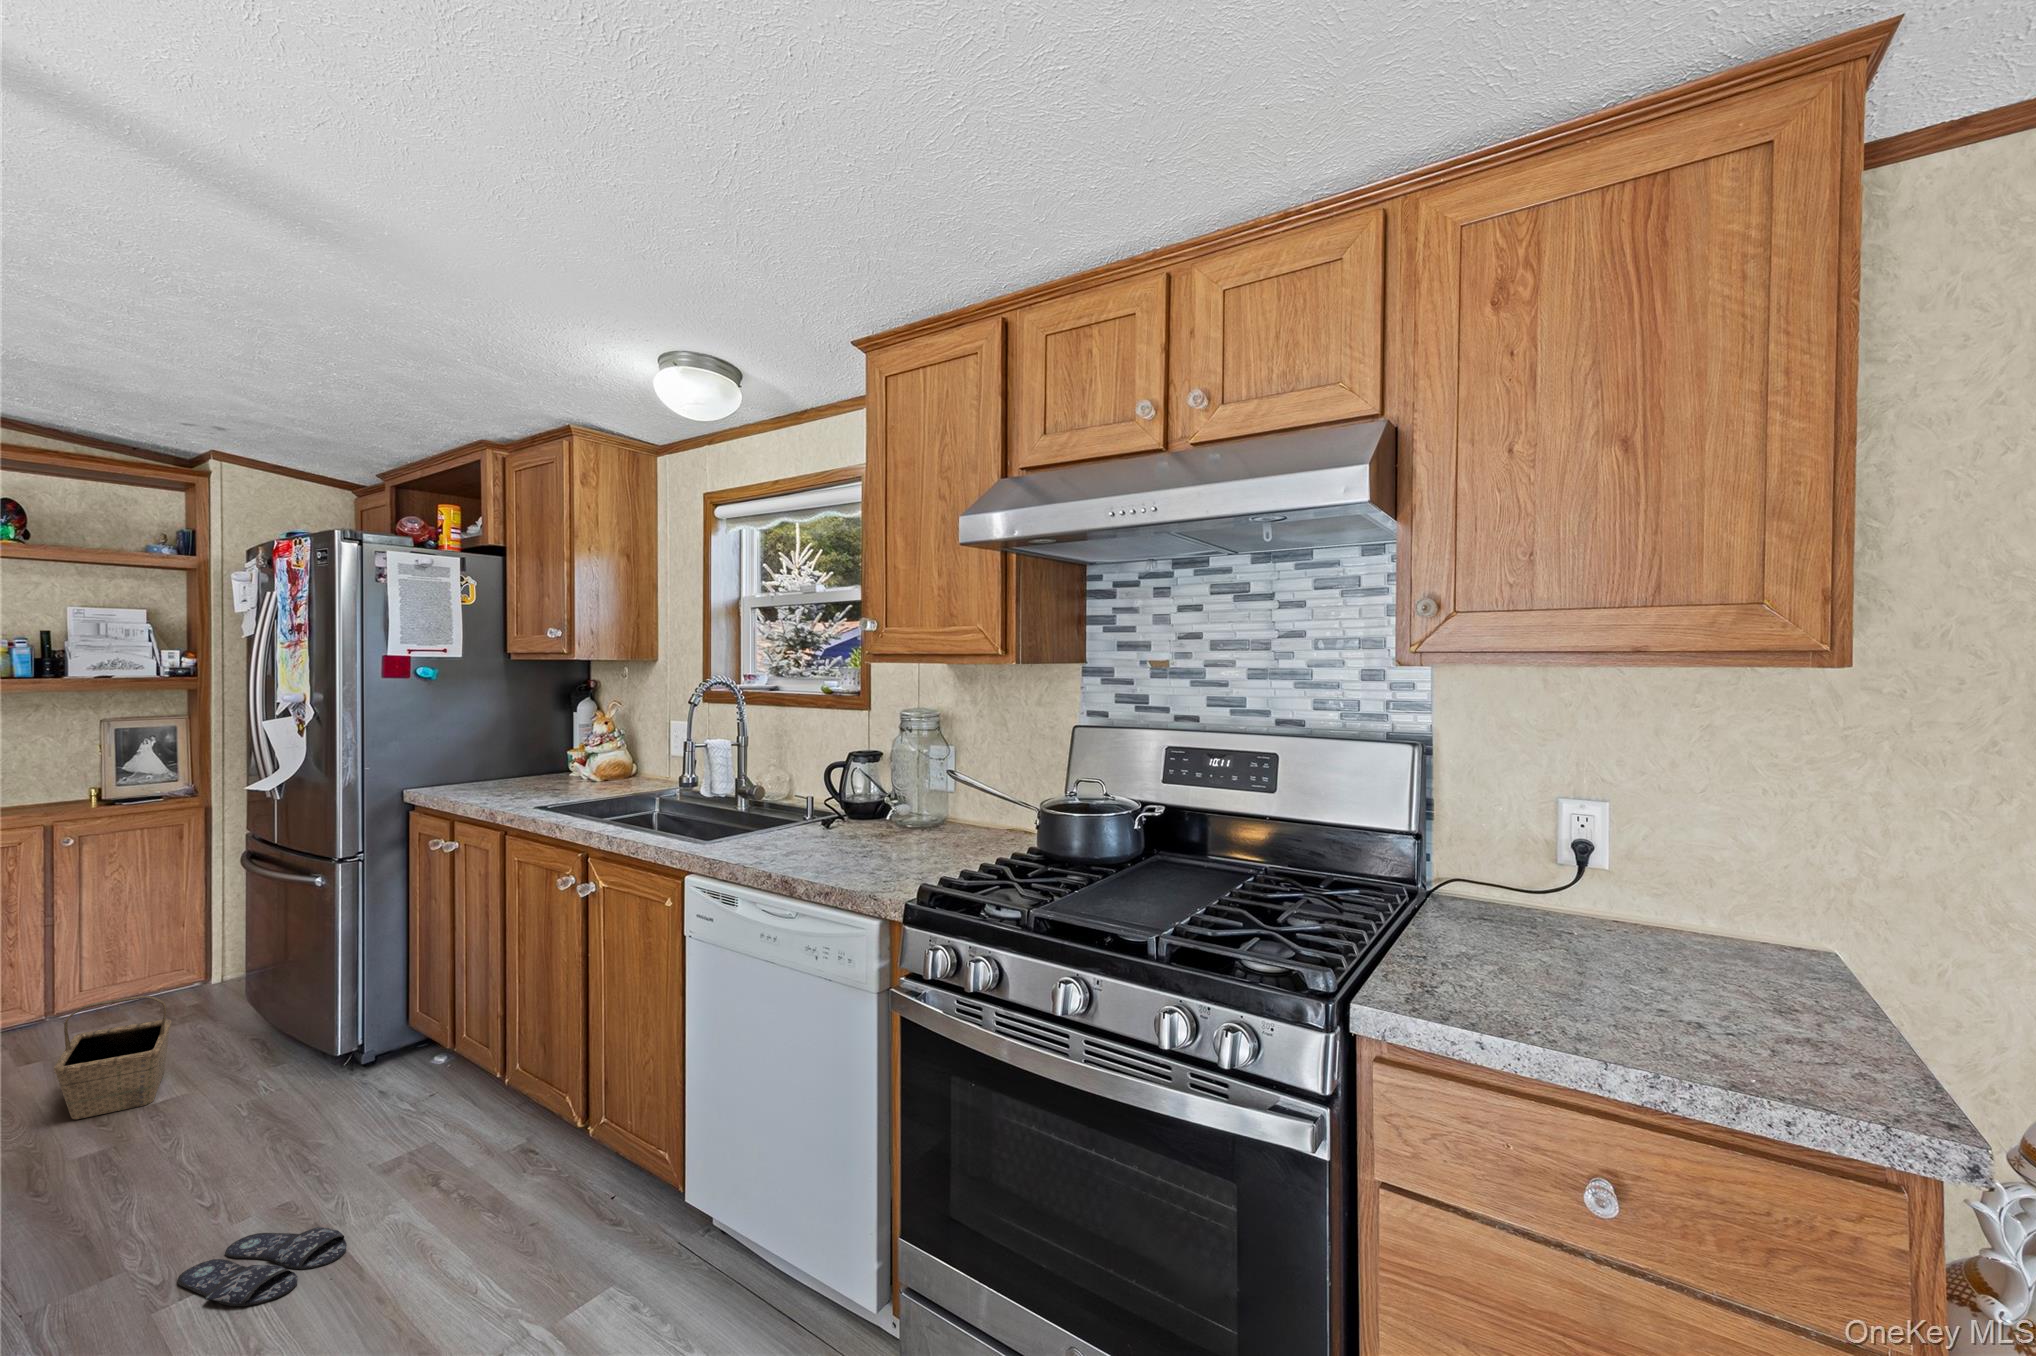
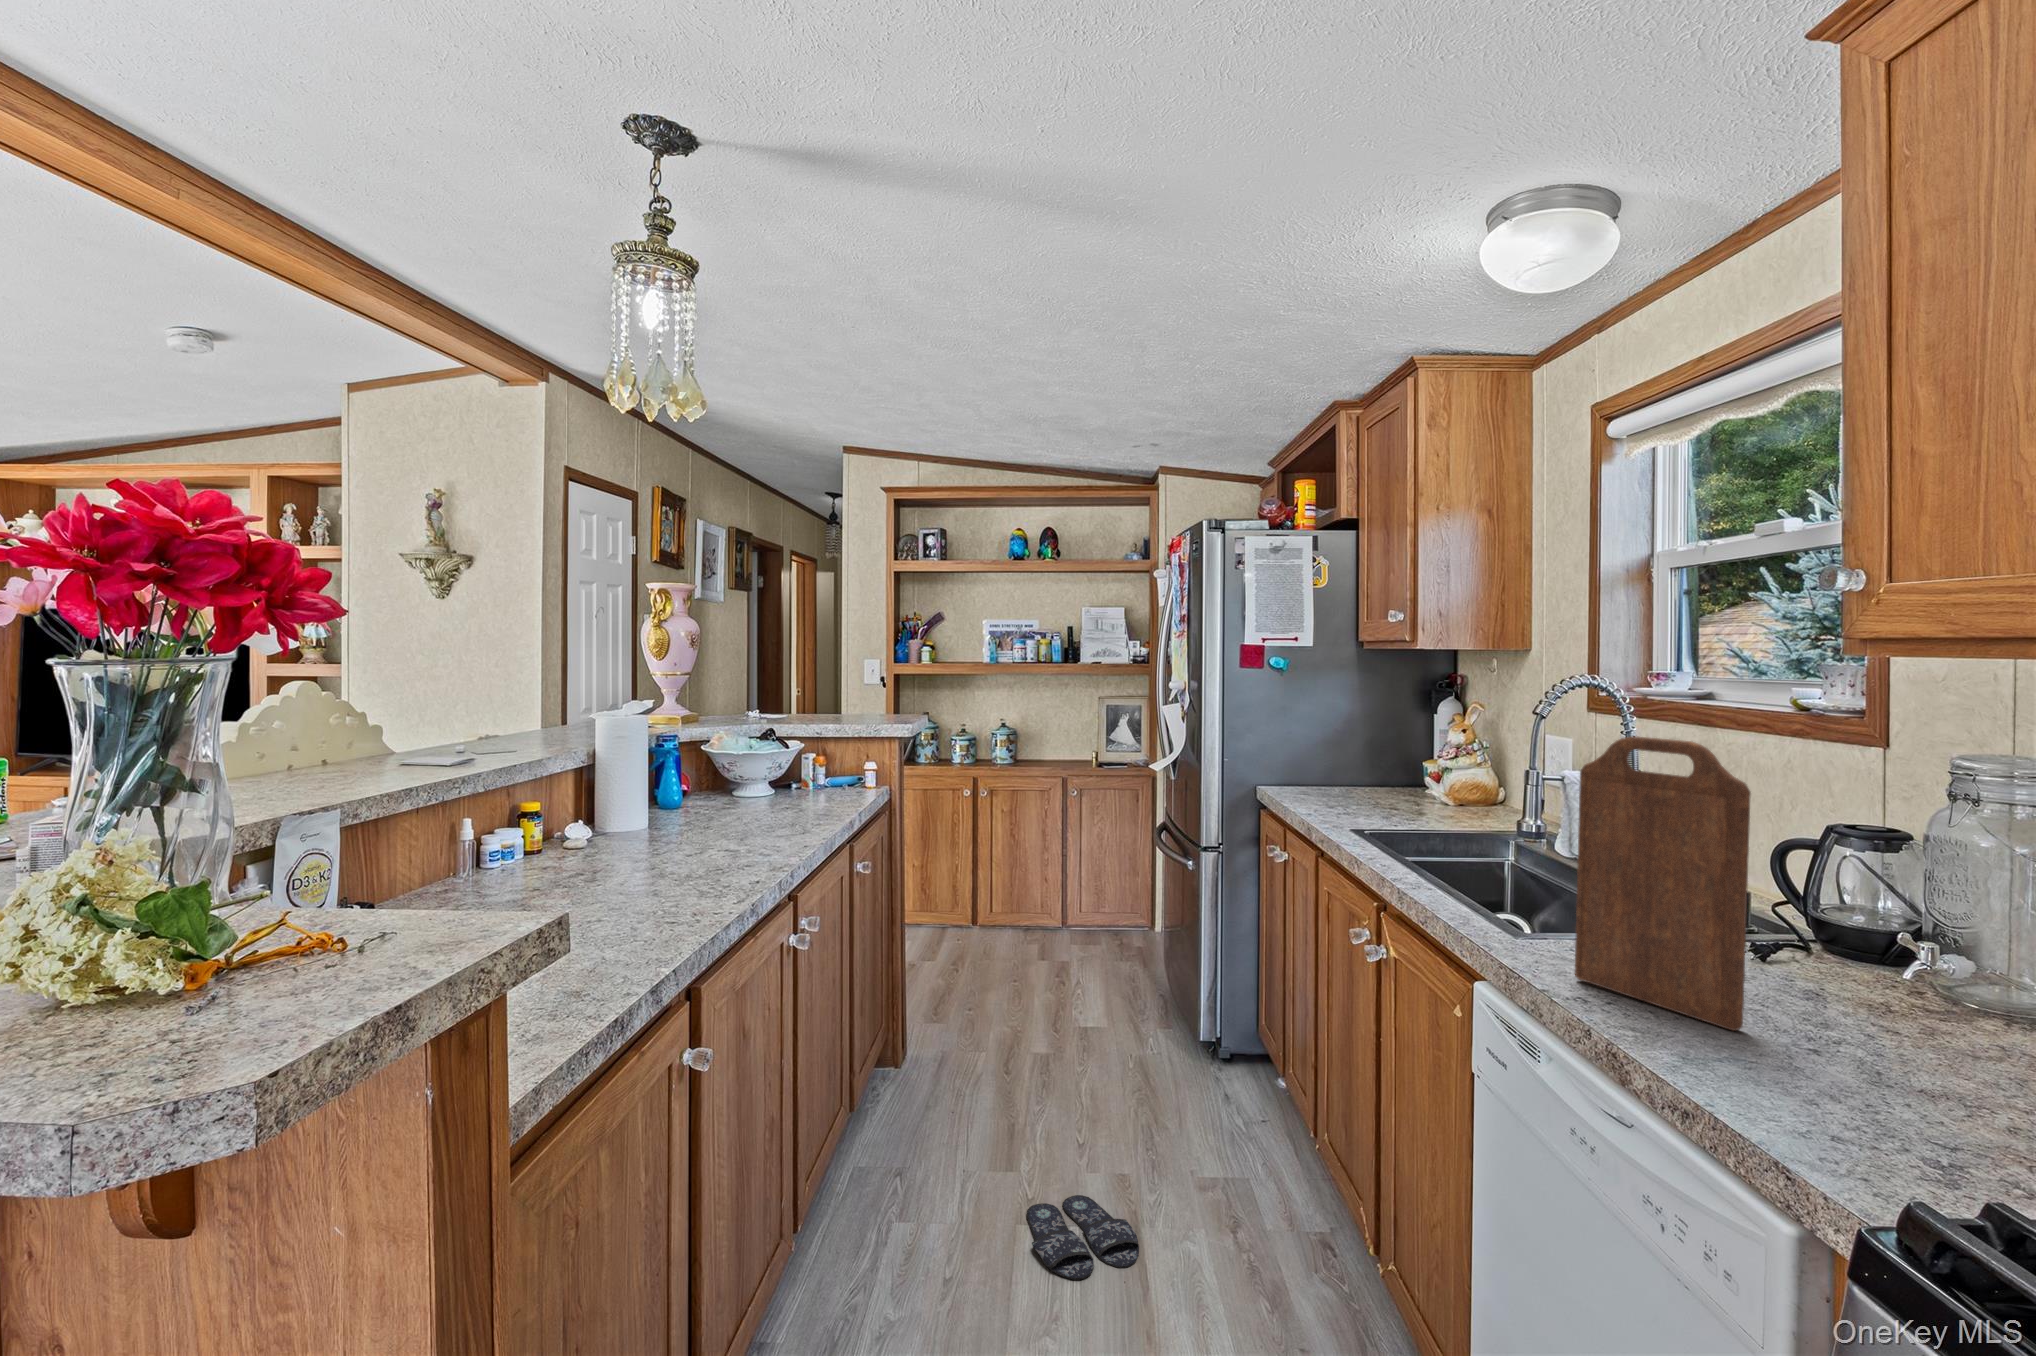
cutting board: none [752,703,840,855] -> present [1575,736,1751,1031]
basket: present [54,996,171,1119] -> none [1029,930,1105,1026]

